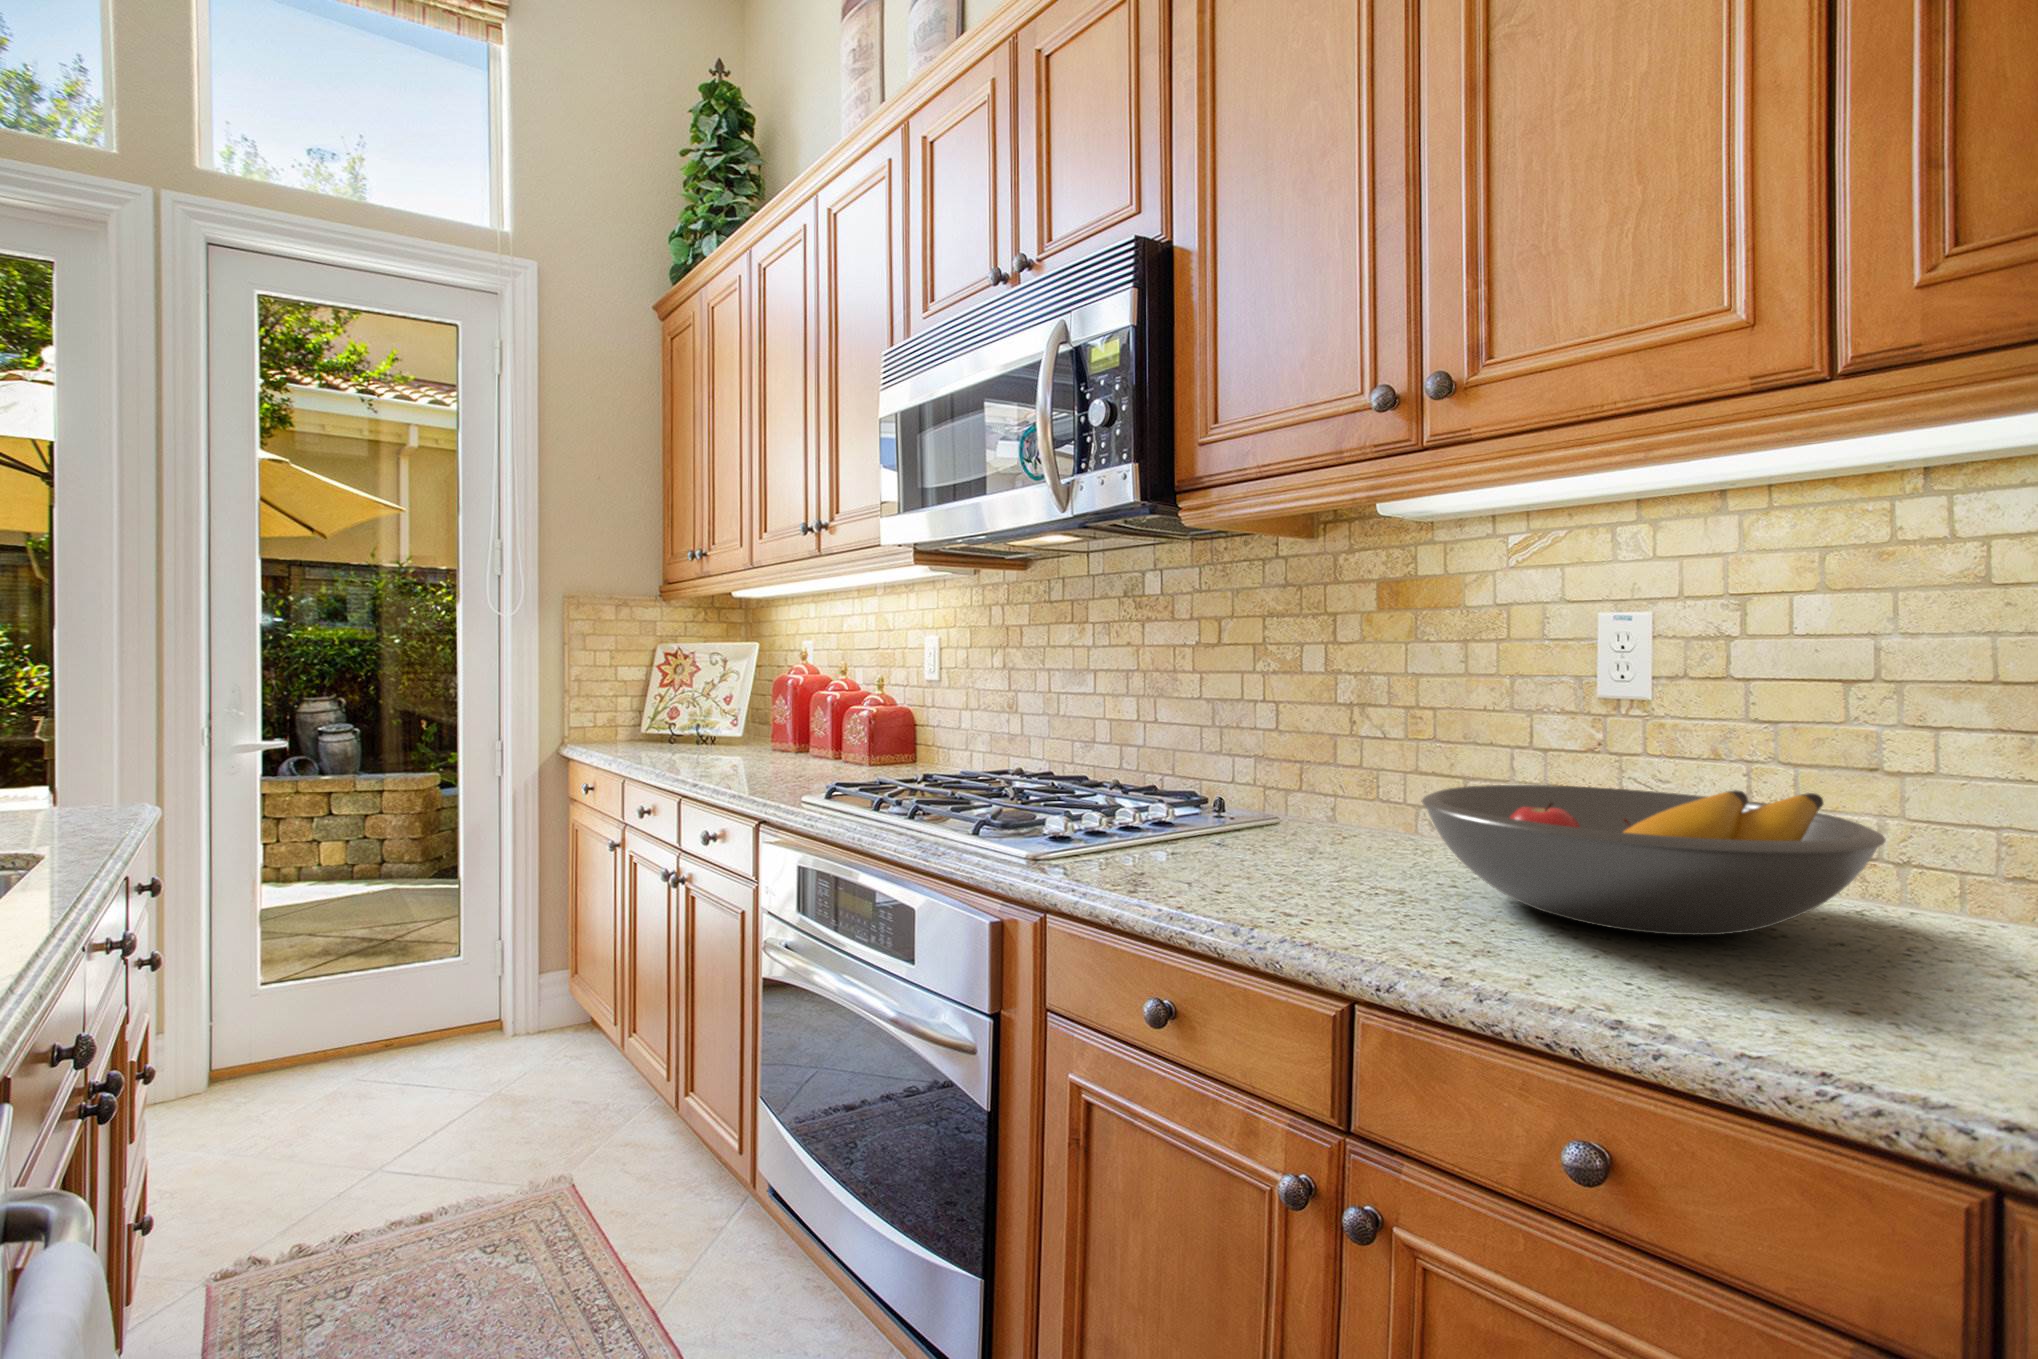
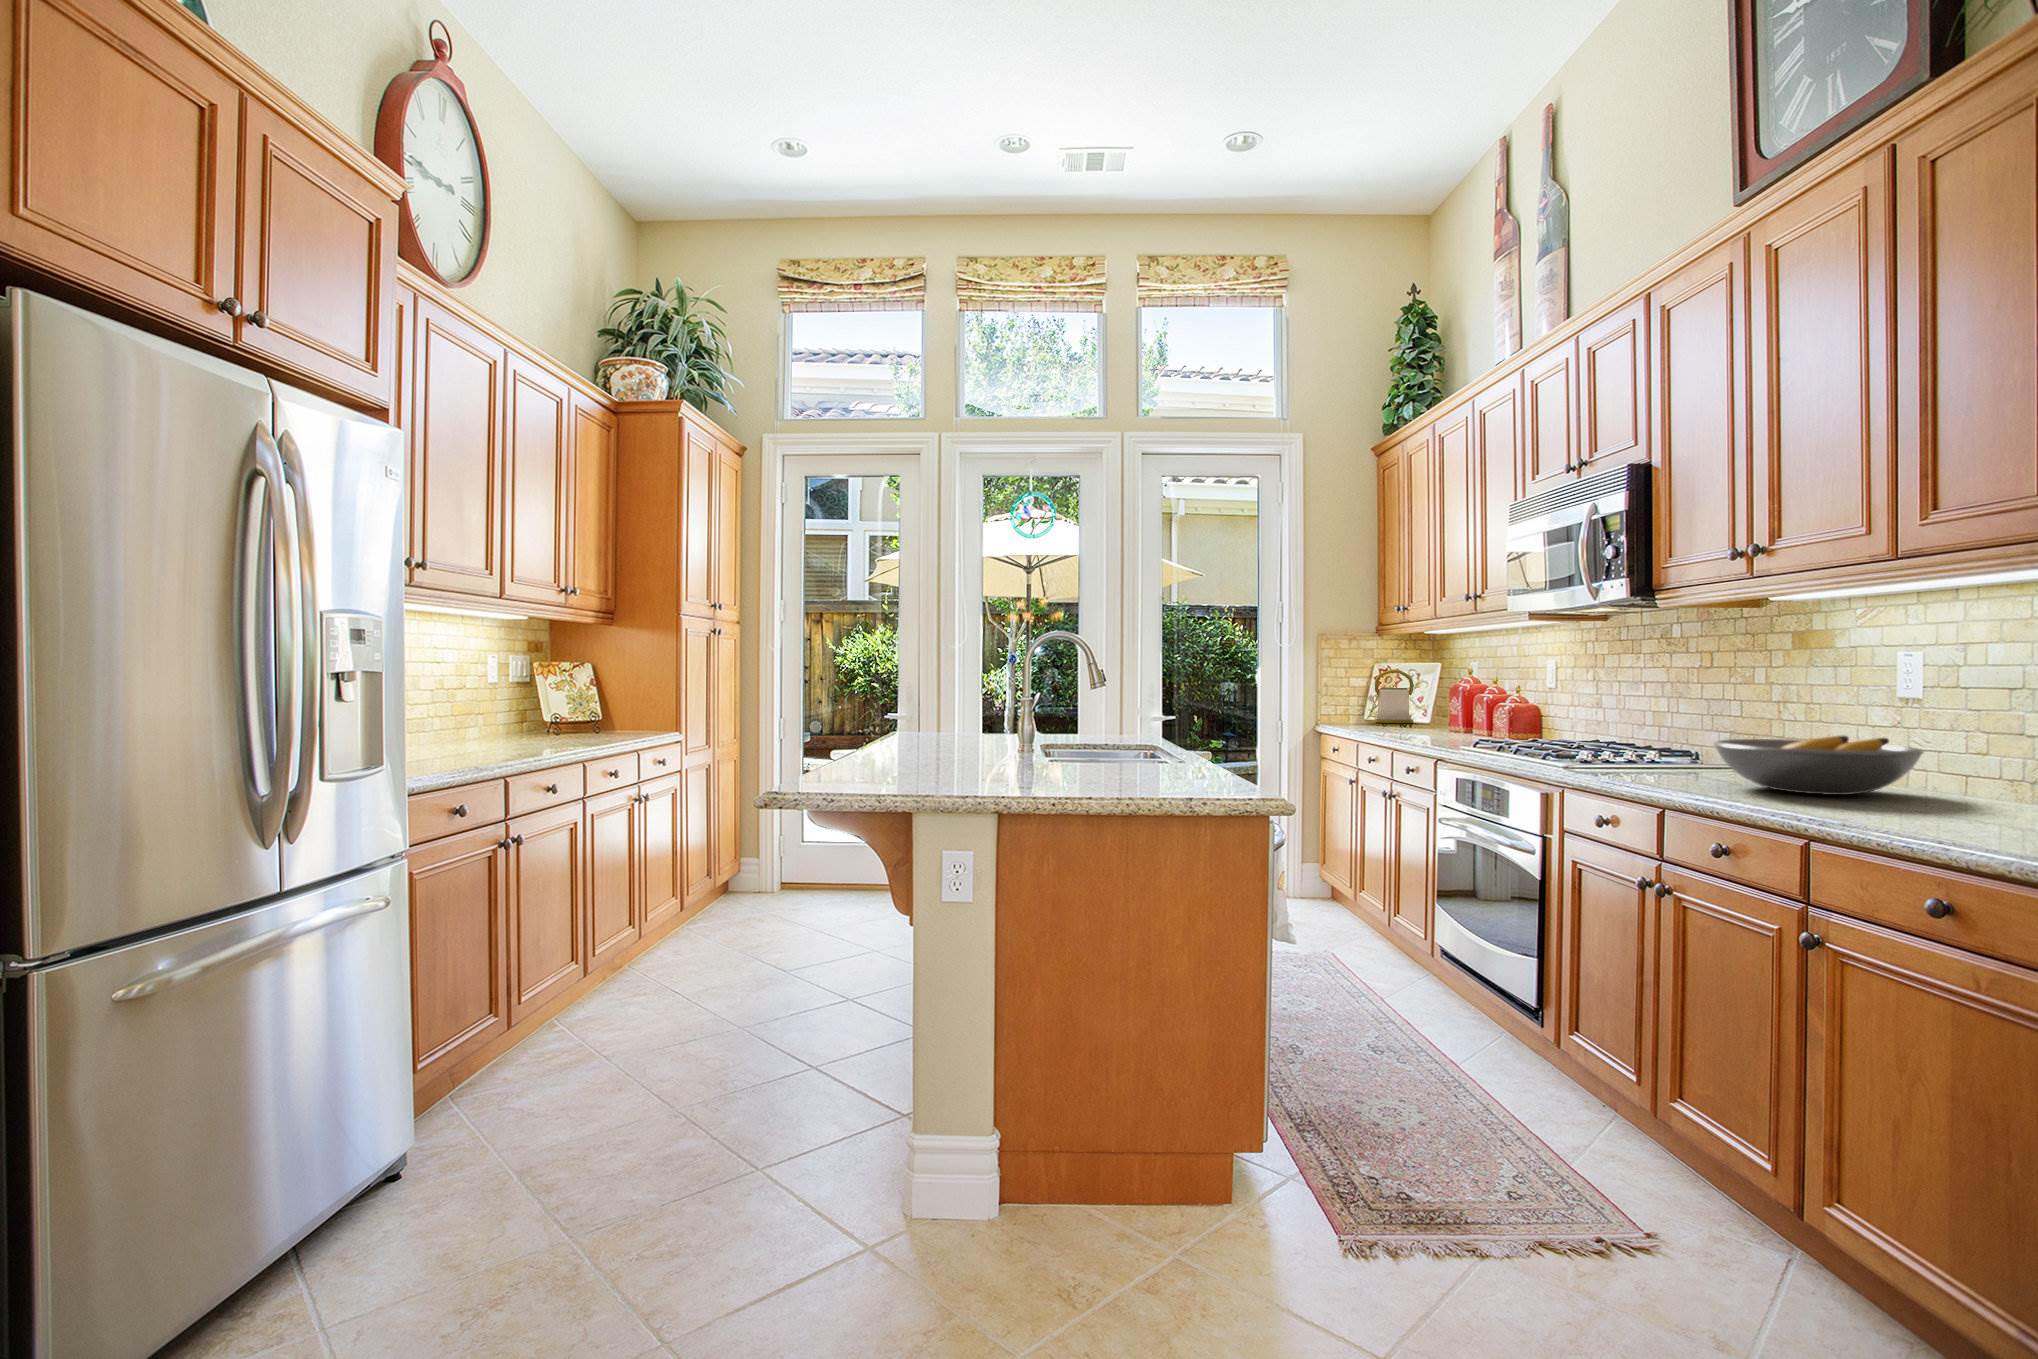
kettle: none [645,653,719,738] -> present [1367,669,1414,723]

